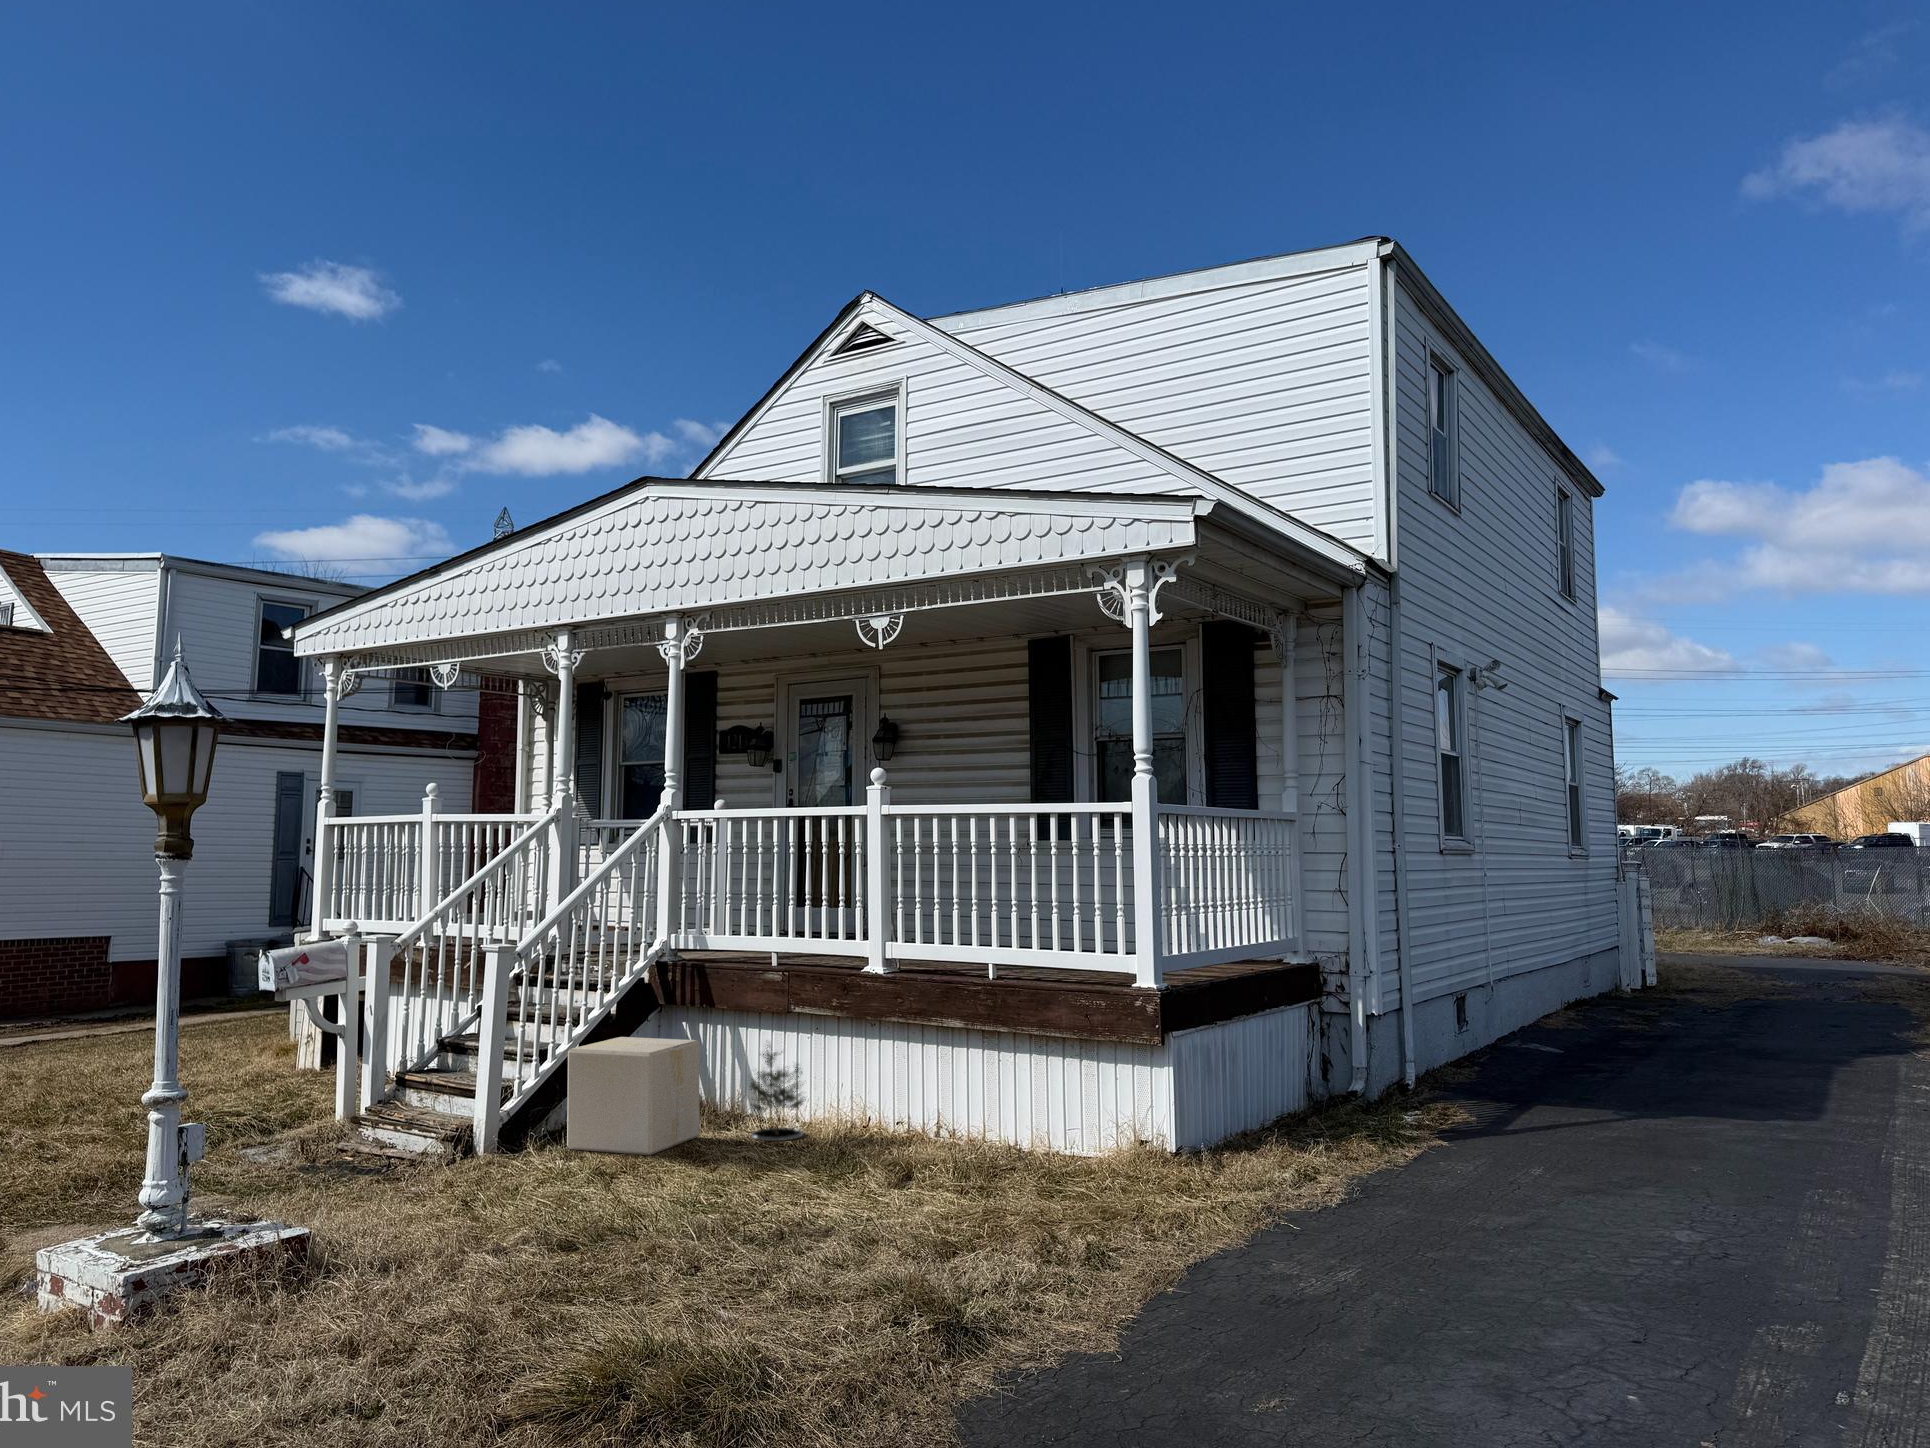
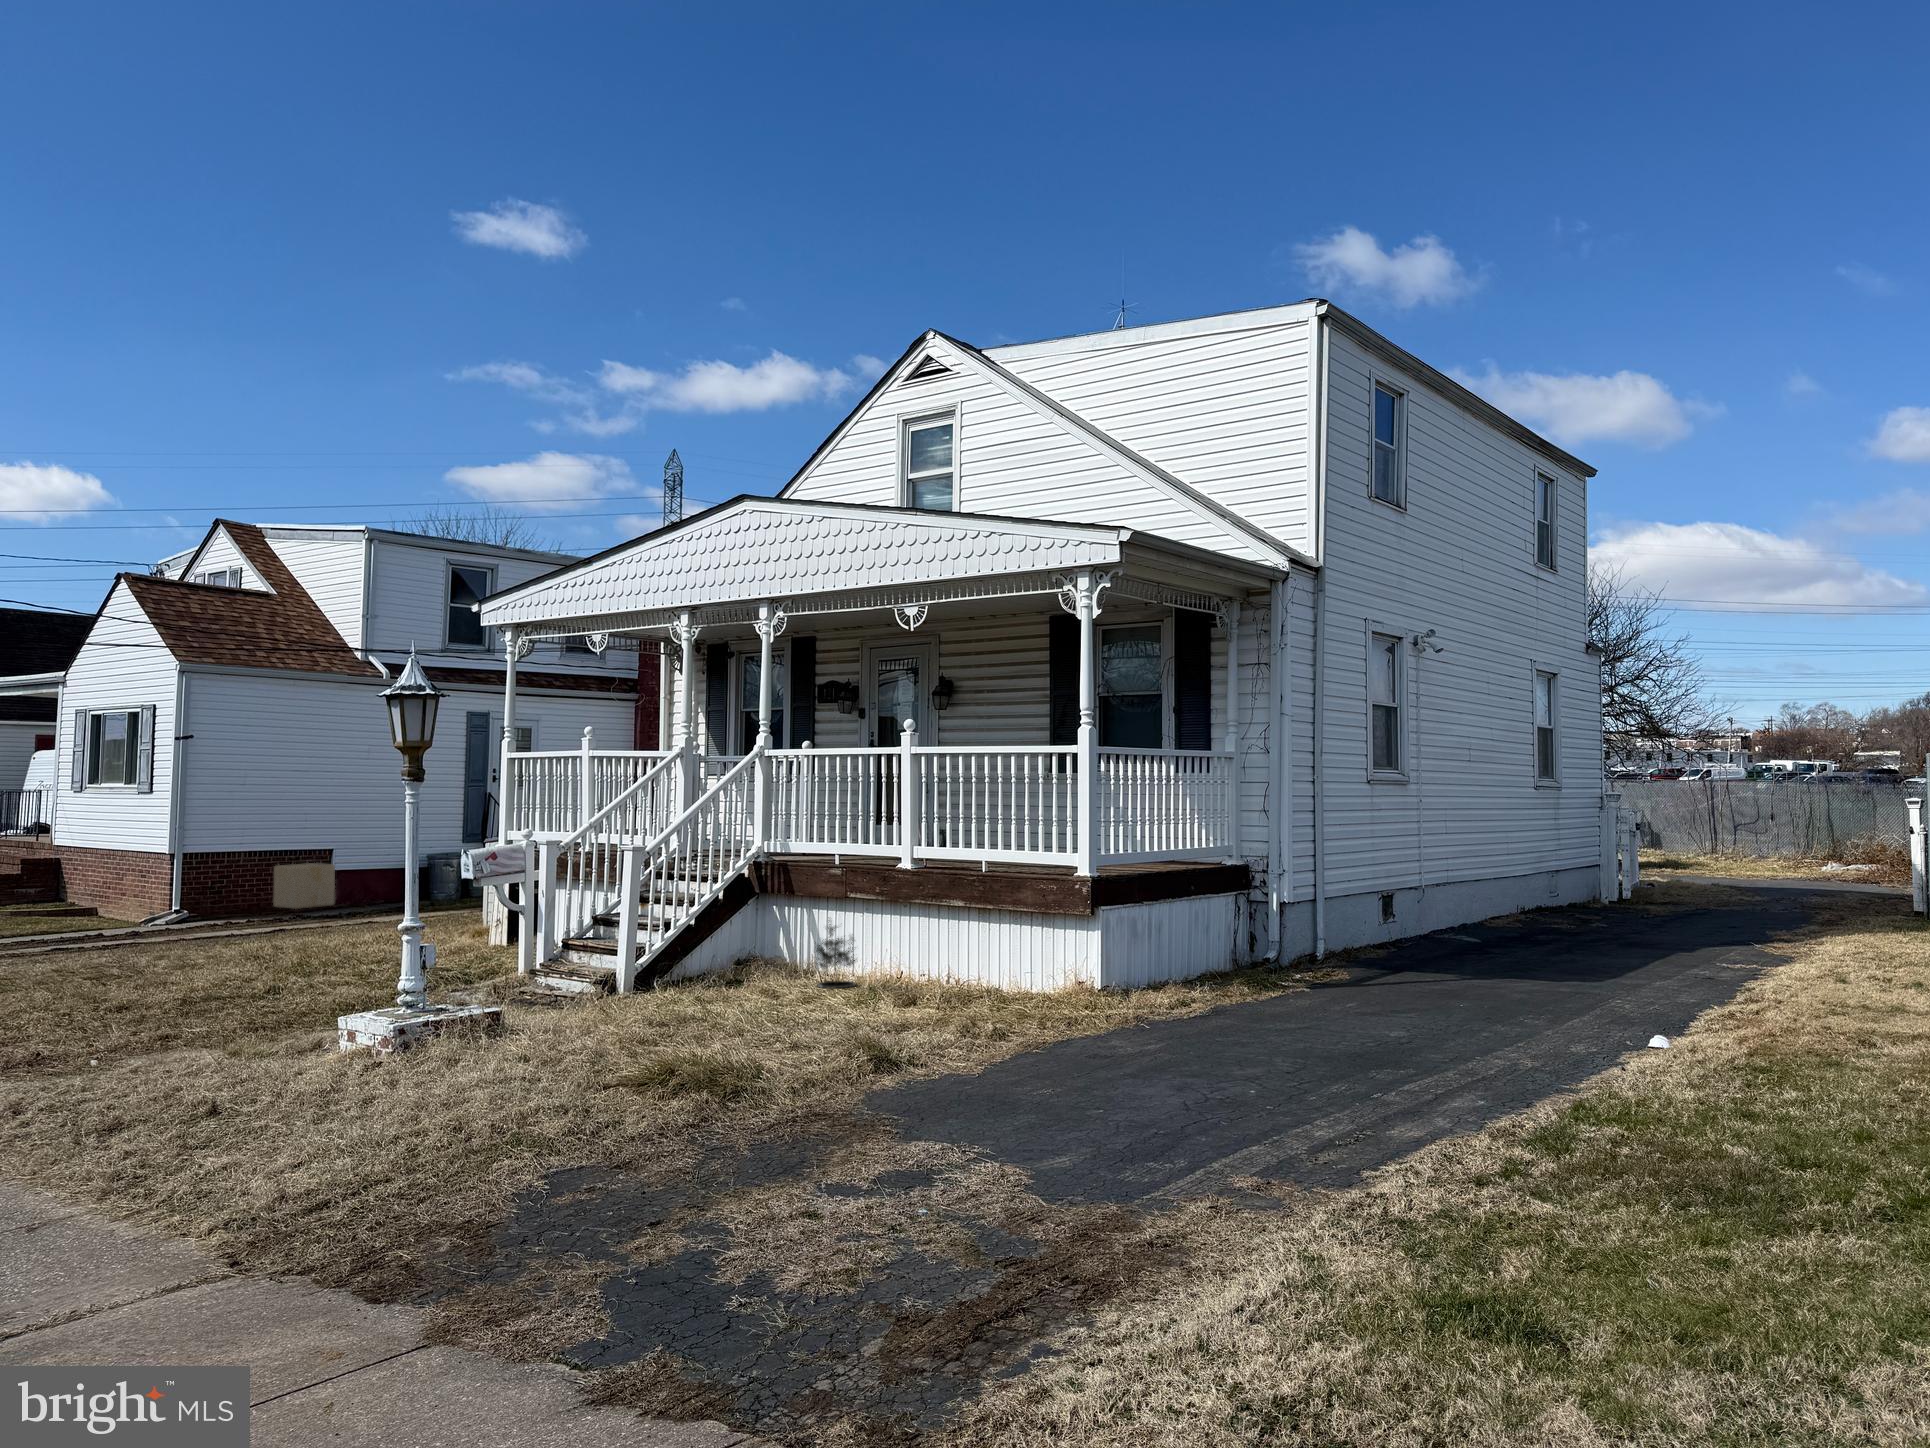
cardboard box: present [567,1037,700,1155] -> present [273,863,335,909]

